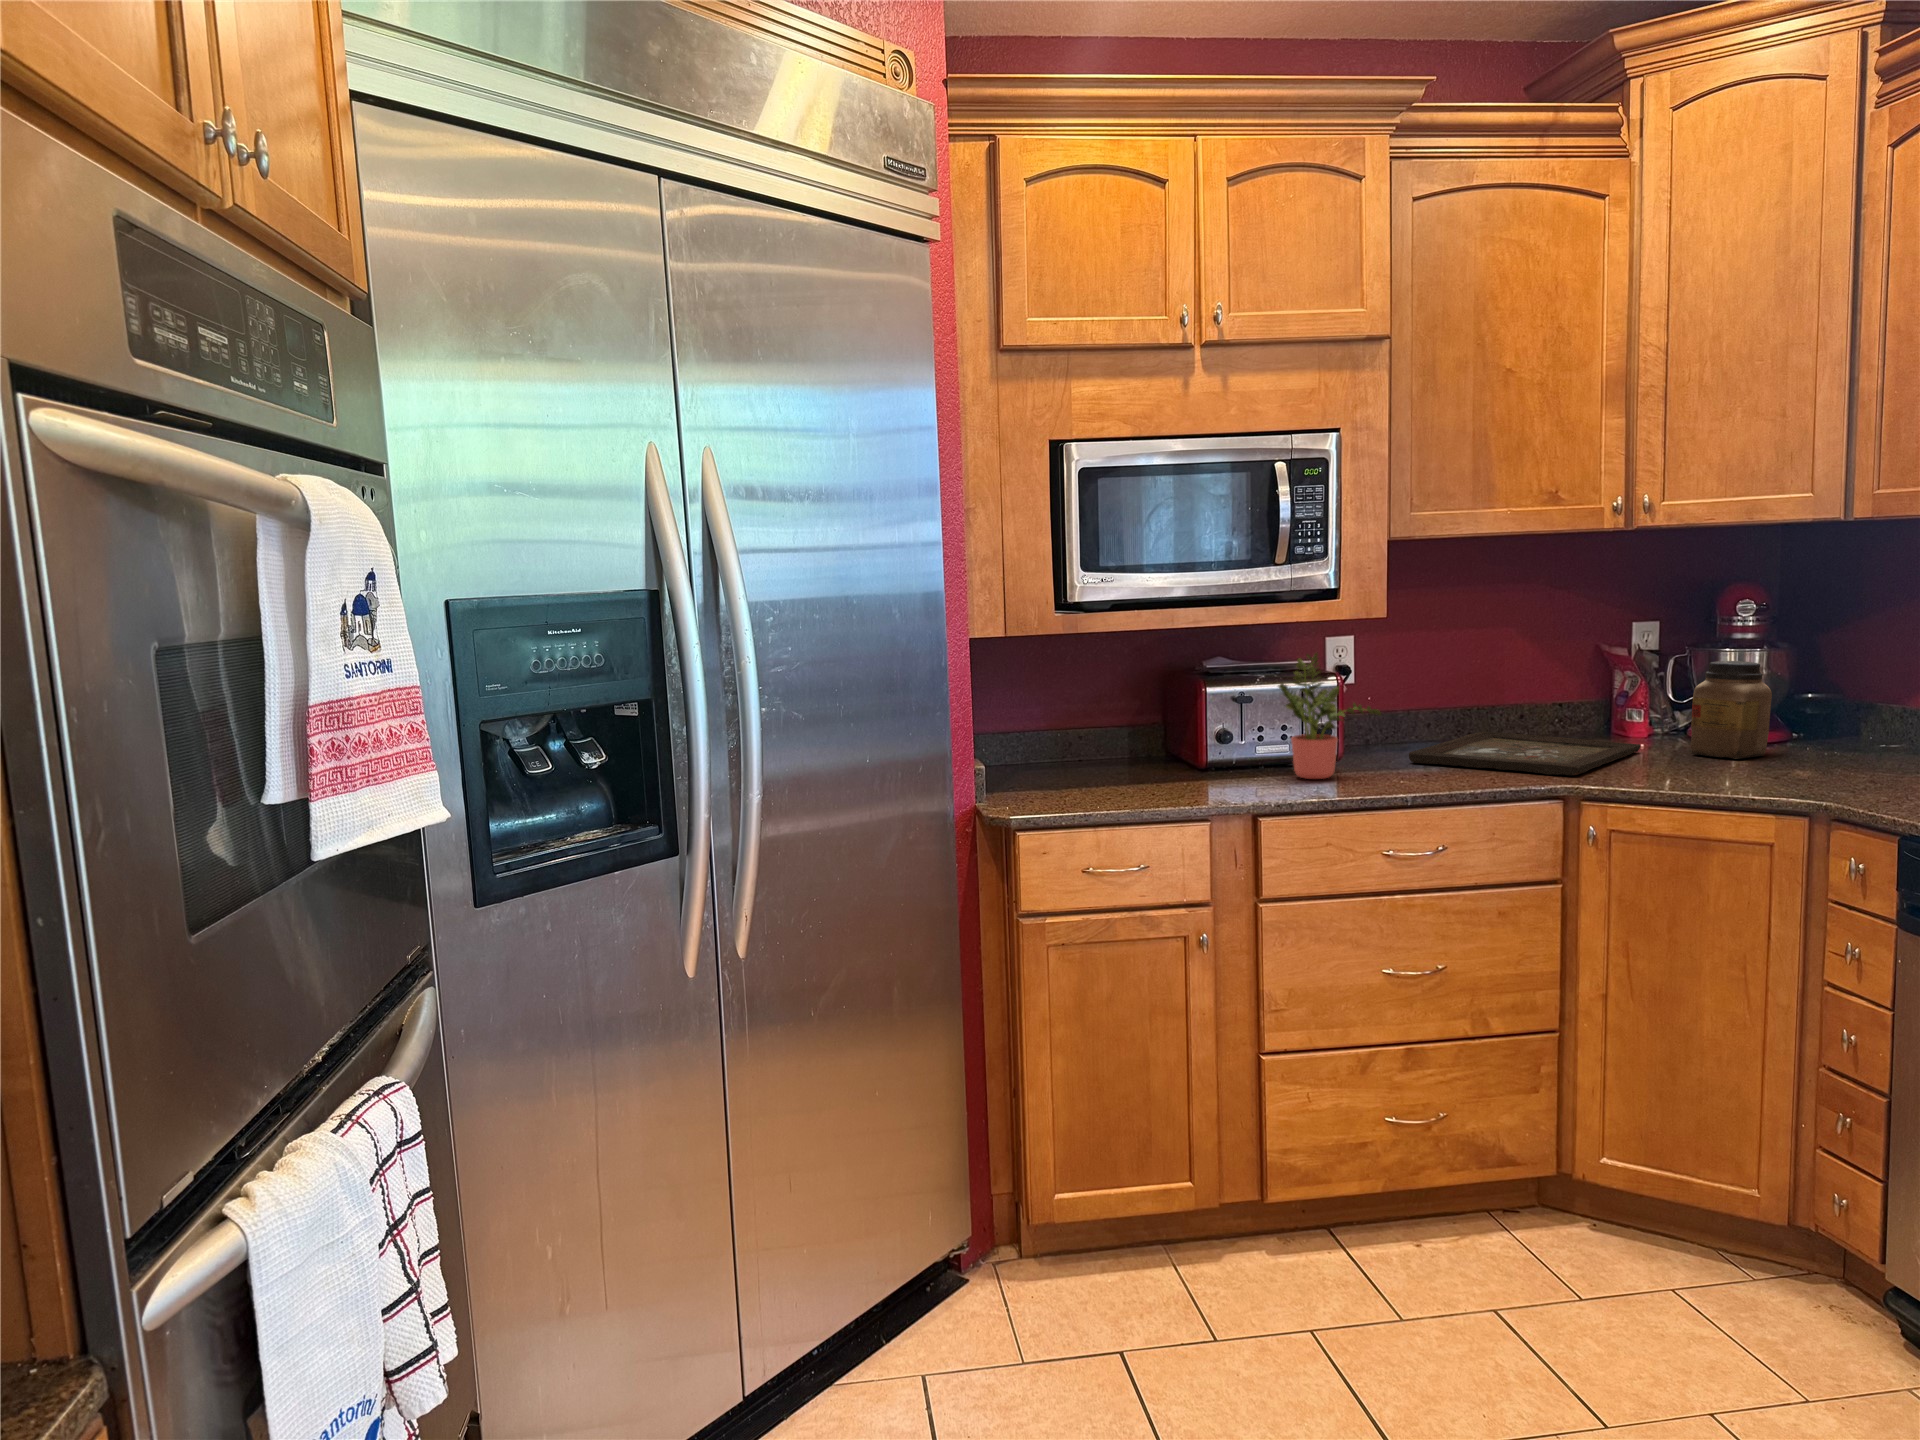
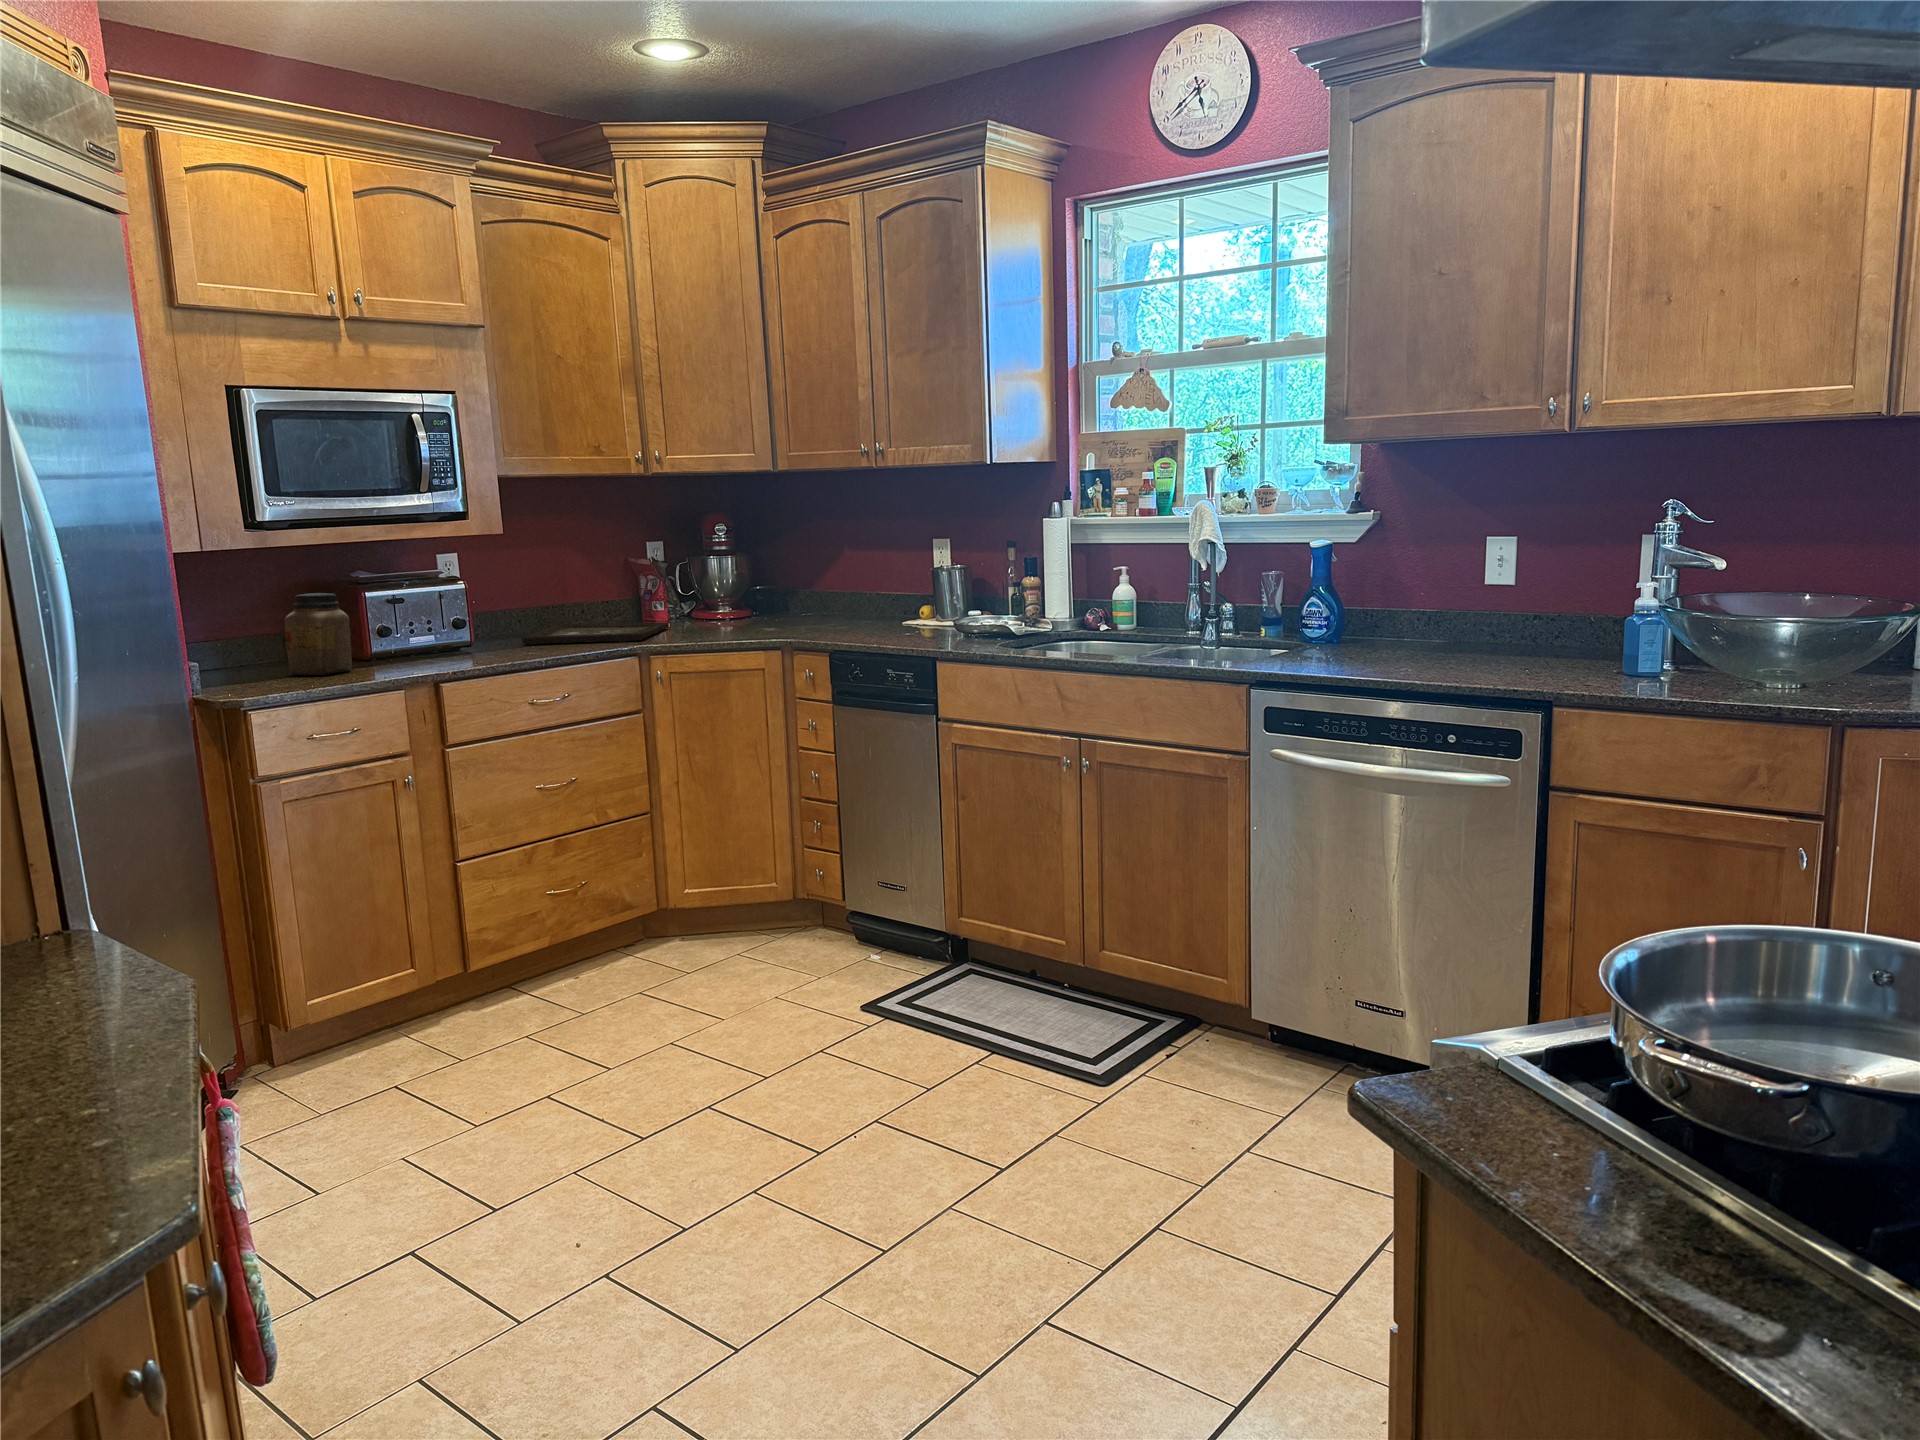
potted plant: present [1279,653,1381,779] -> none [433,562,509,658]
jar: present [1691,661,1772,759] -> present [285,593,352,675]

